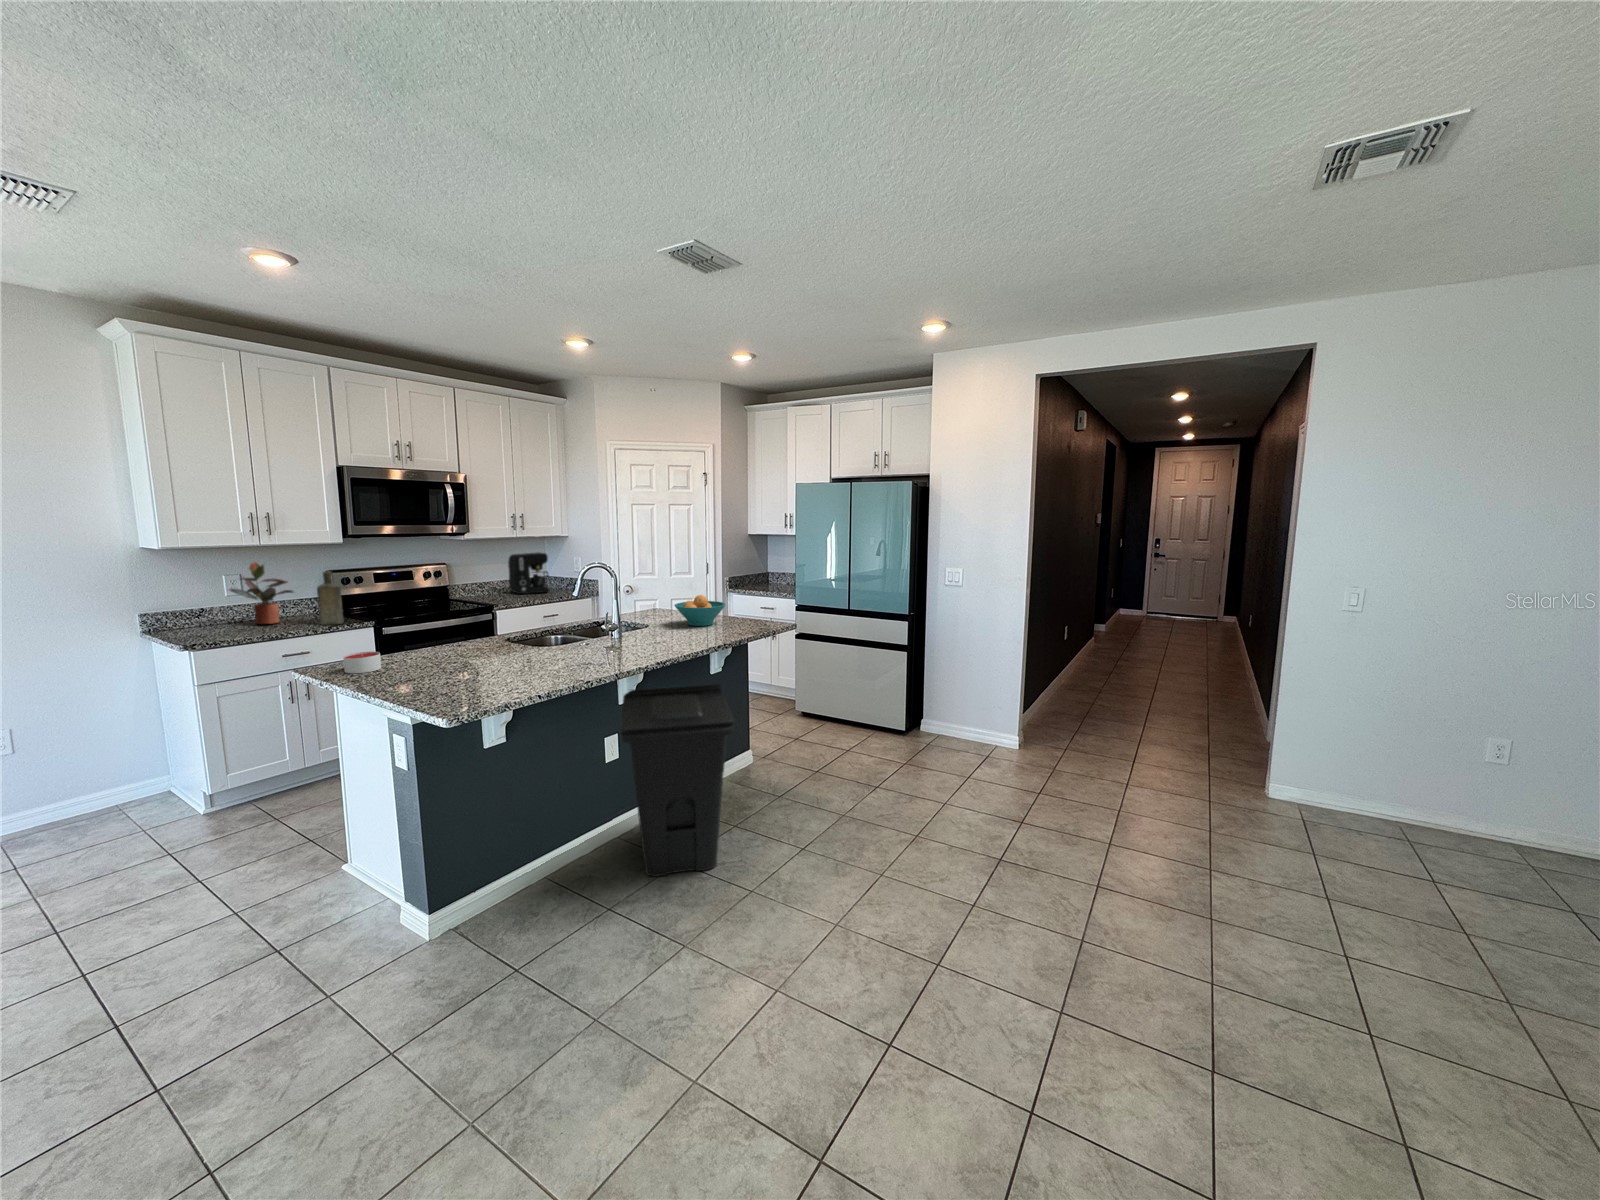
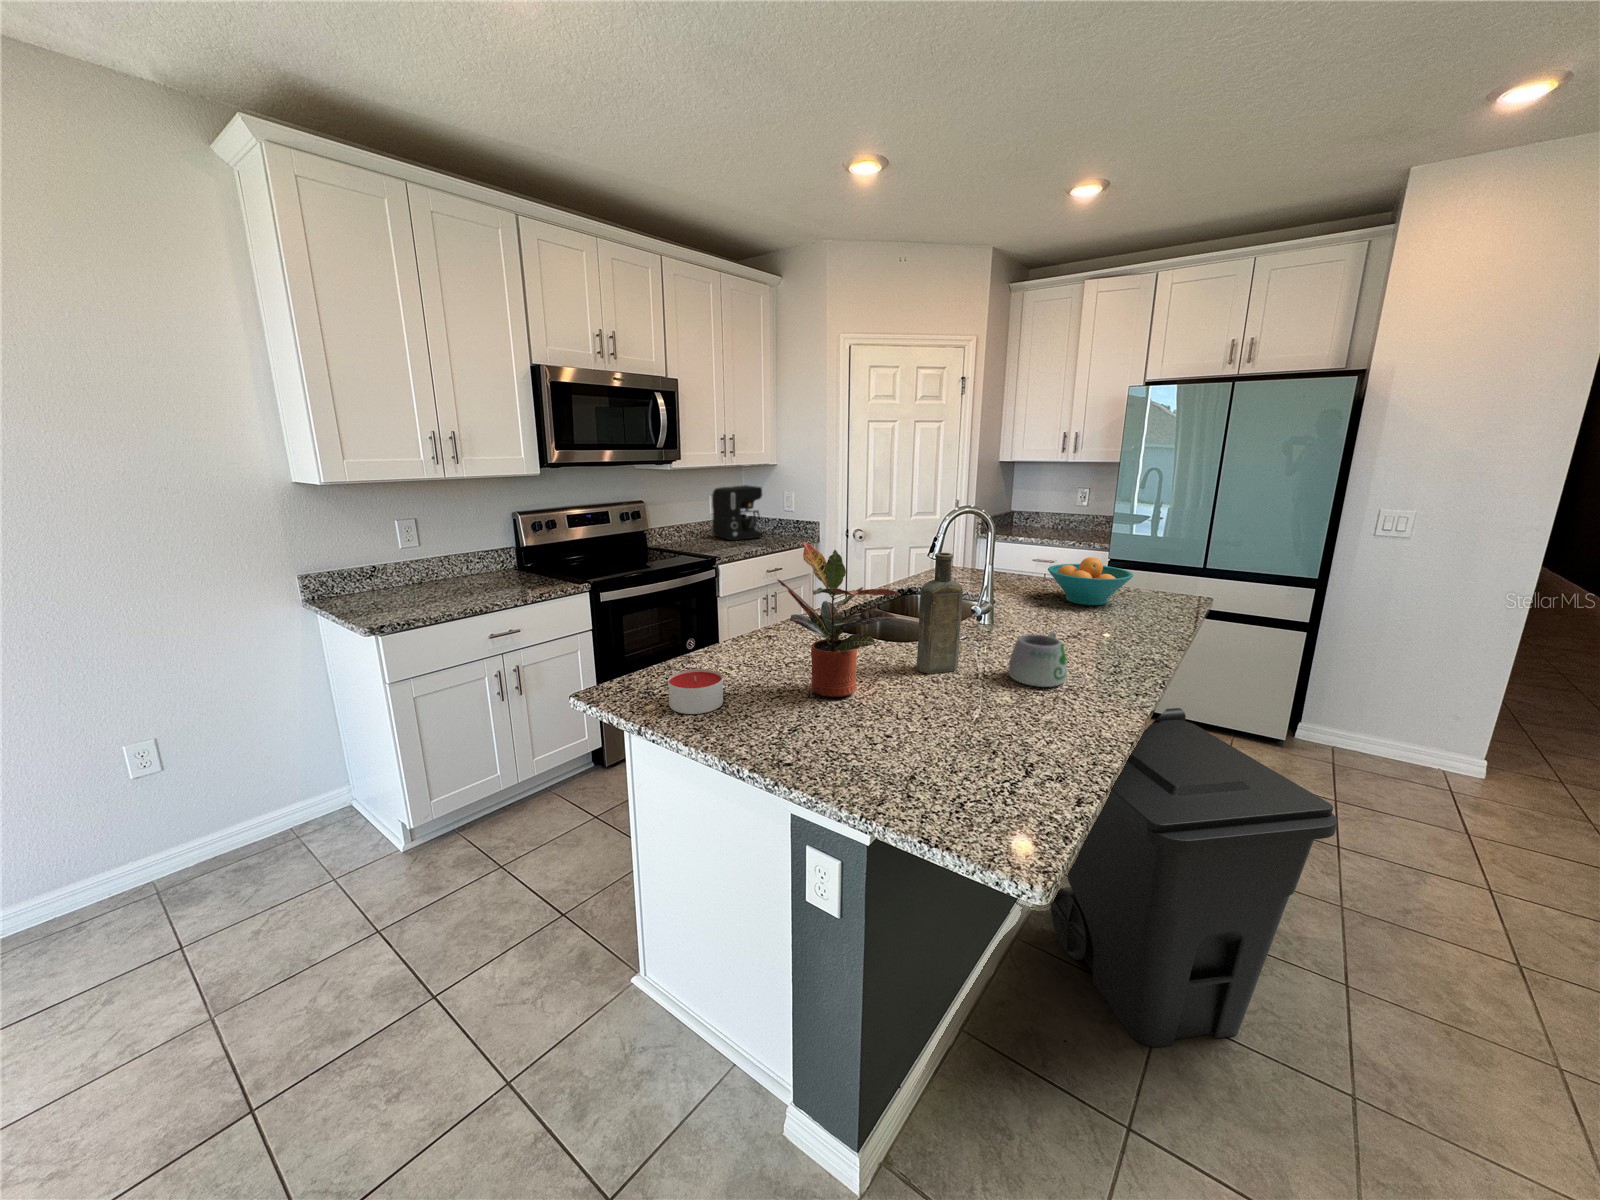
potted plant: present [230,562,293,624] -> present [777,541,898,697]
bottle: present [317,571,344,625] -> present [917,553,963,673]
mug: none [566,630,610,659] -> present [1008,632,1079,687]

